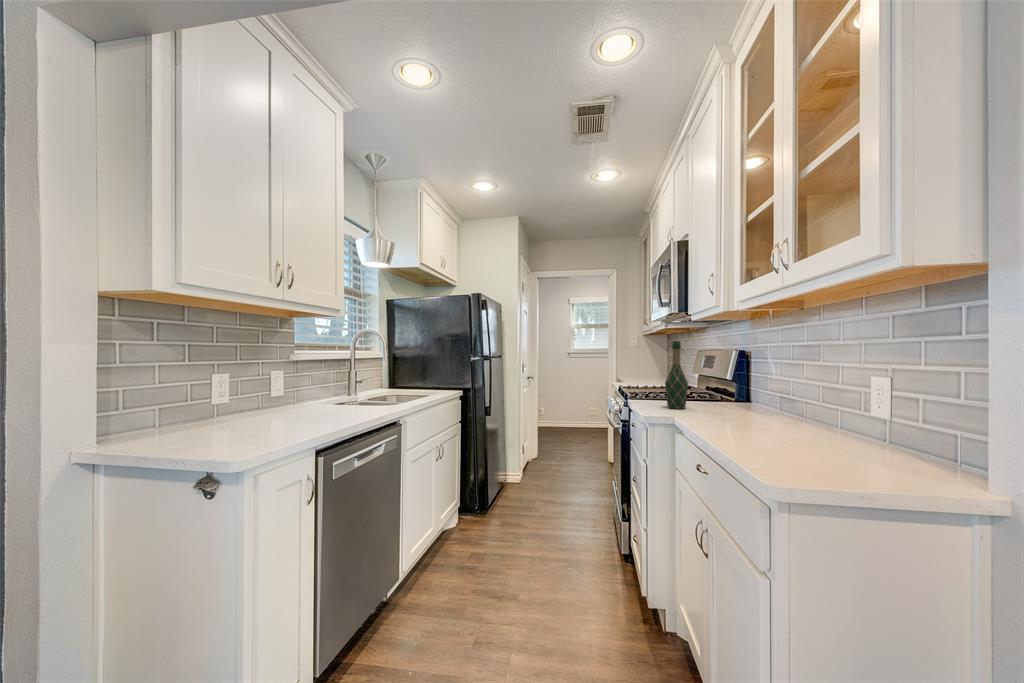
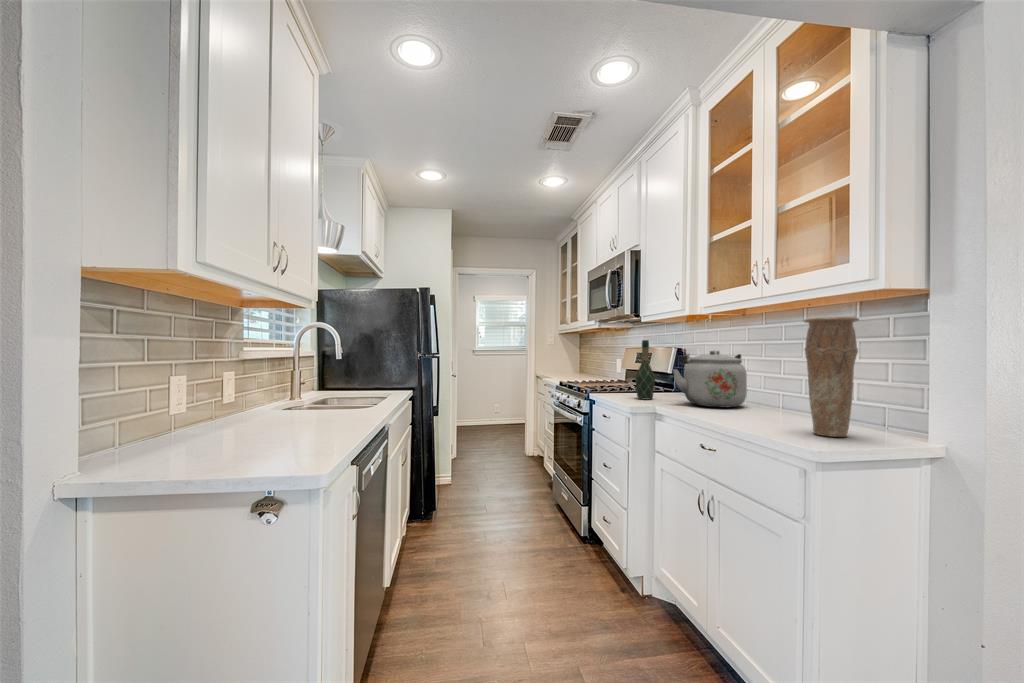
vase: none [801,308,878,473] -> present [804,317,859,437]
kettle: none [695,353,790,423] -> present [673,350,747,408]

